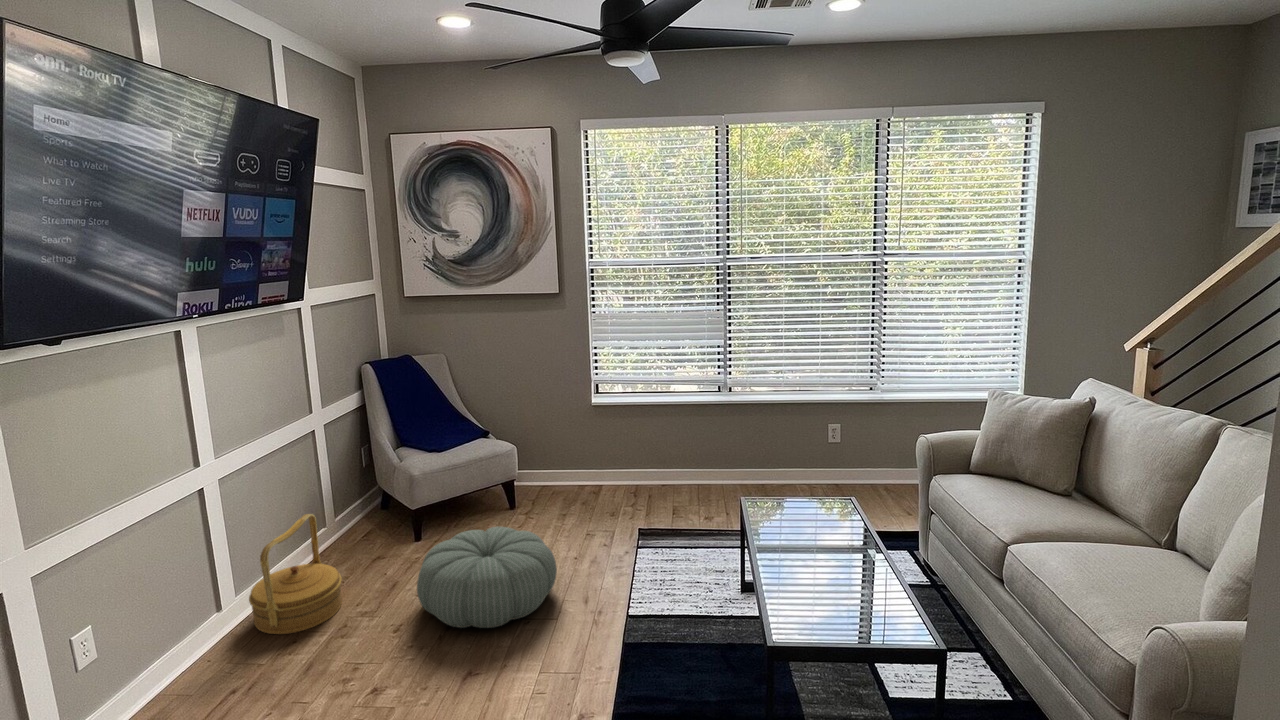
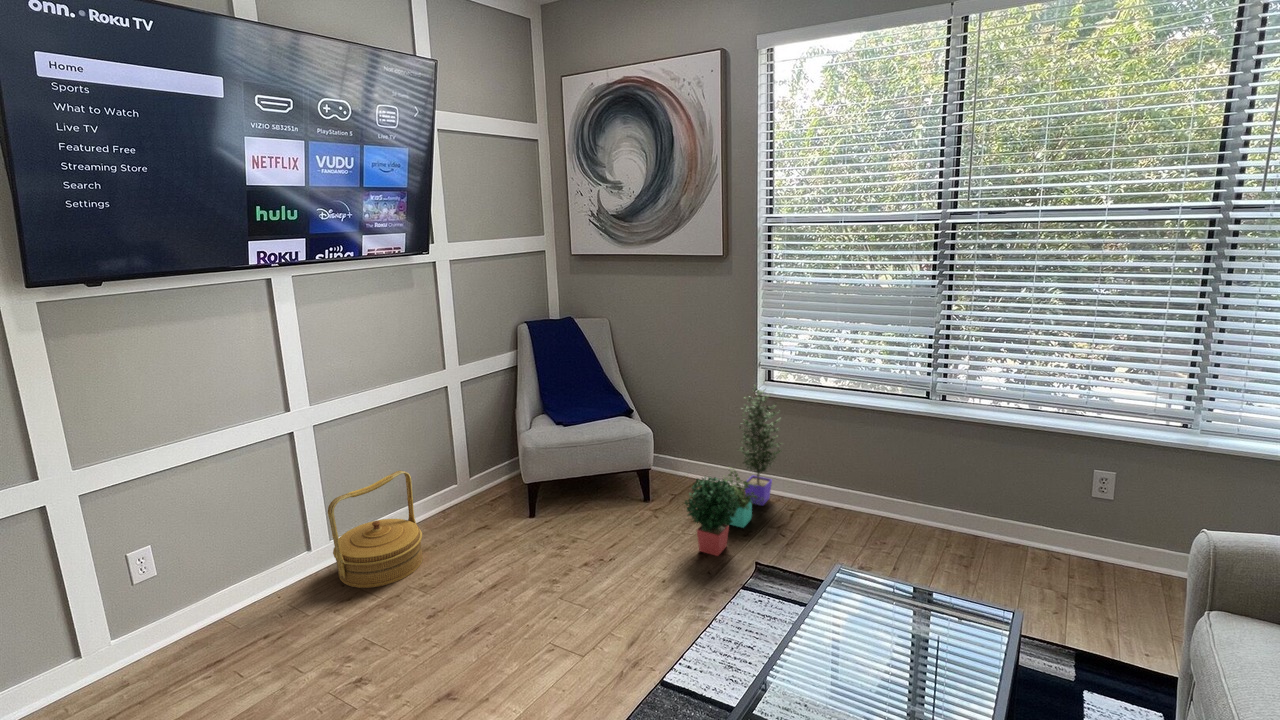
potted plant: none [574,397,623,533] -> present [685,385,782,556]
pouf: present [417,527,557,628] -> none [454,522,612,648]

